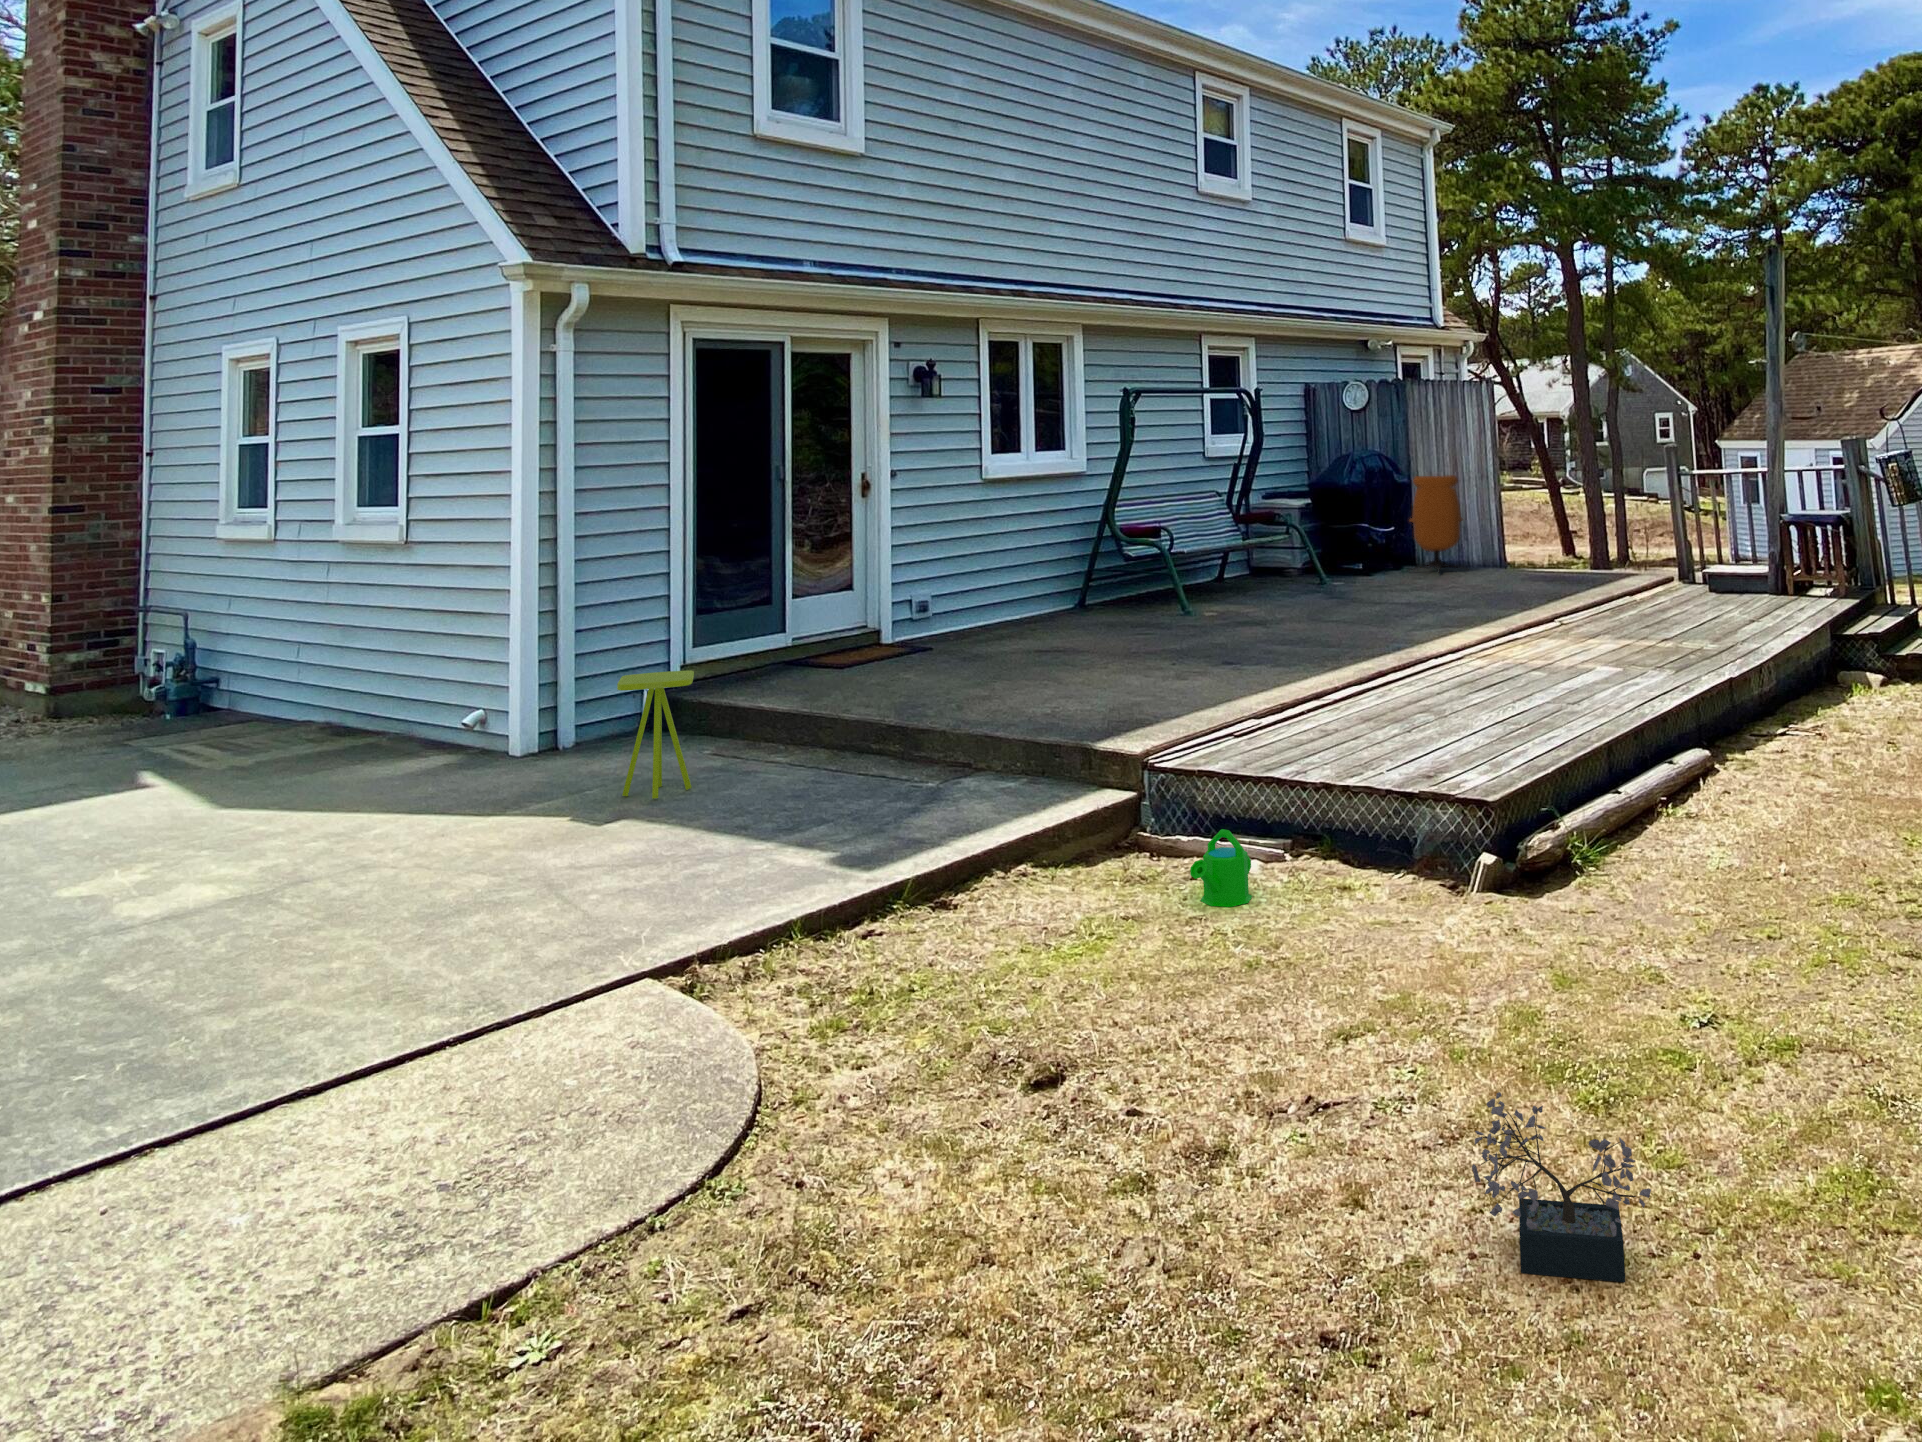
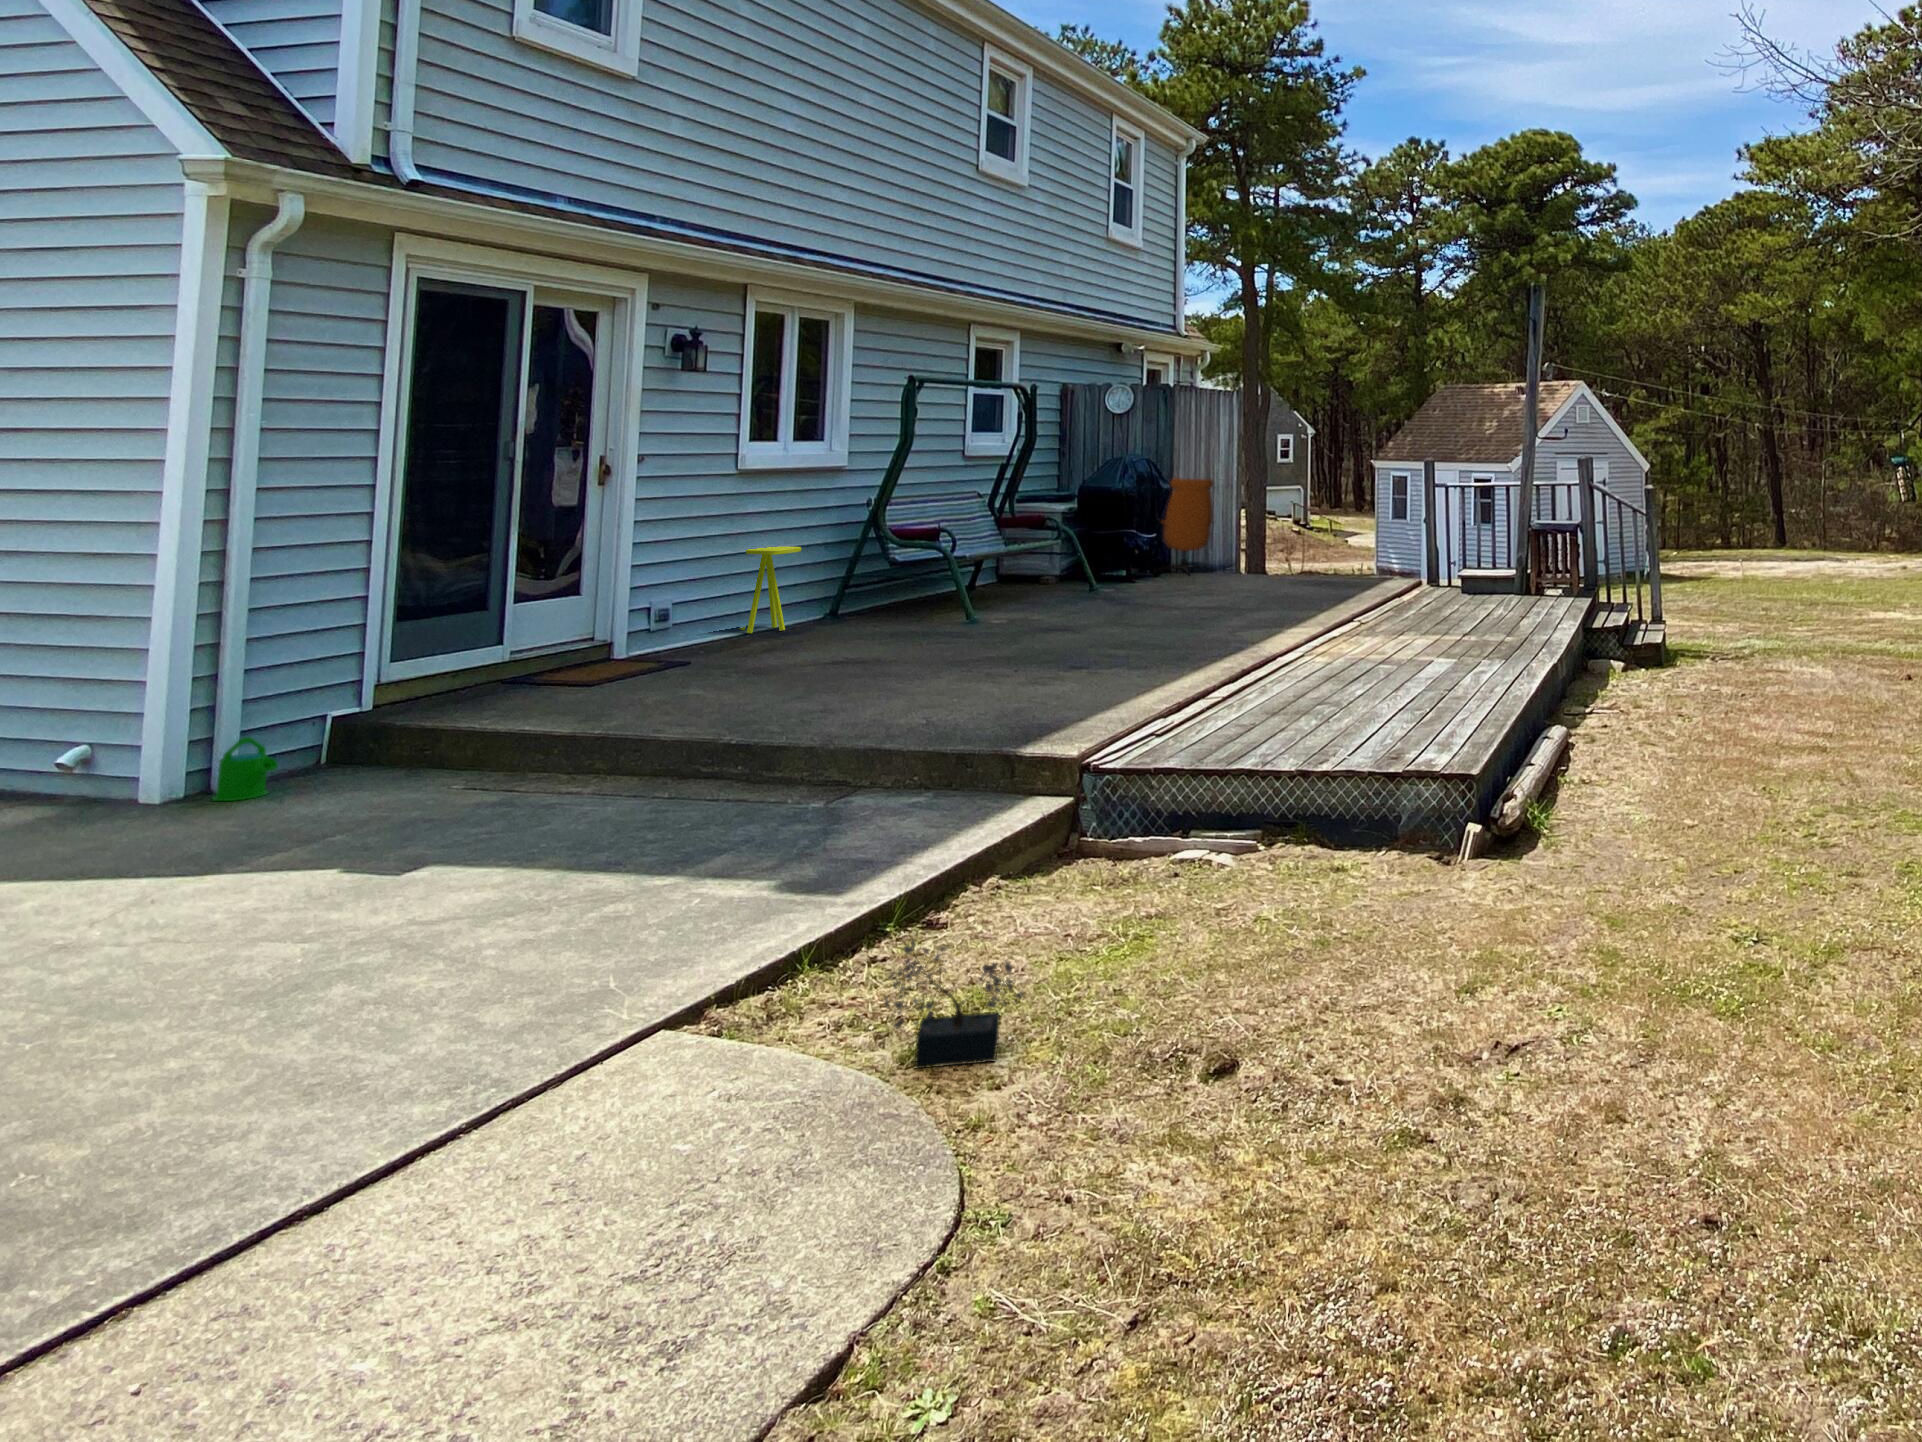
side table: present [617,670,694,799] -> present [739,546,801,633]
watering can: present [1190,829,1252,907] -> present [212,737,278,801]
decorative plant: present [1472,1092,1651,1282] -> present [884,939,1023,1069]

